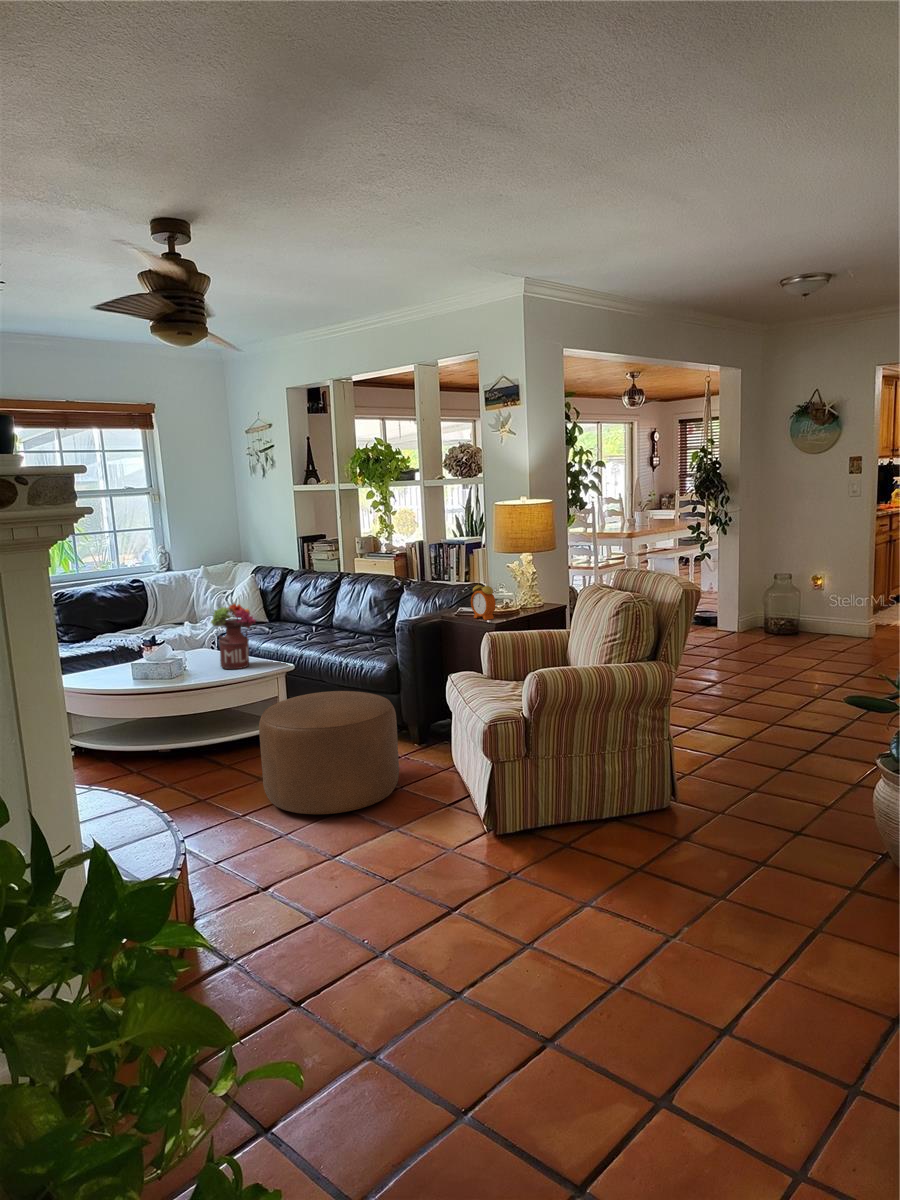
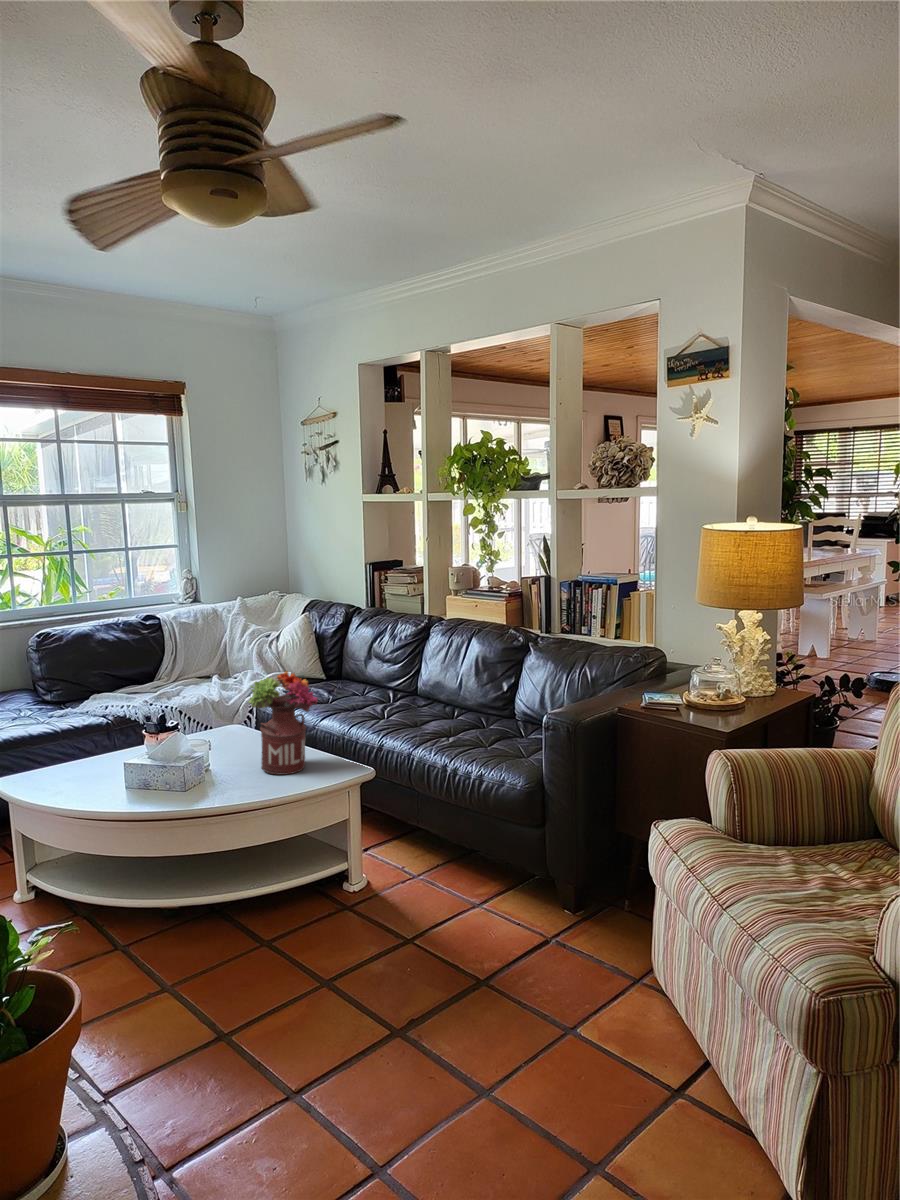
alarm clock: present [471,581,496,620] -> none [666,651,711,718]
ottoman: present [259,691,399,814] -> none [330,839,571,1104]

